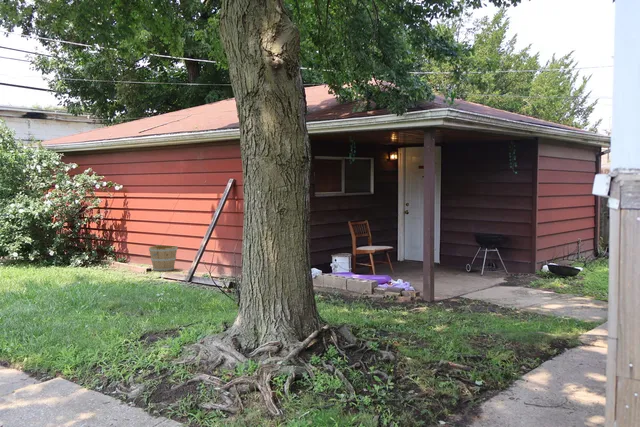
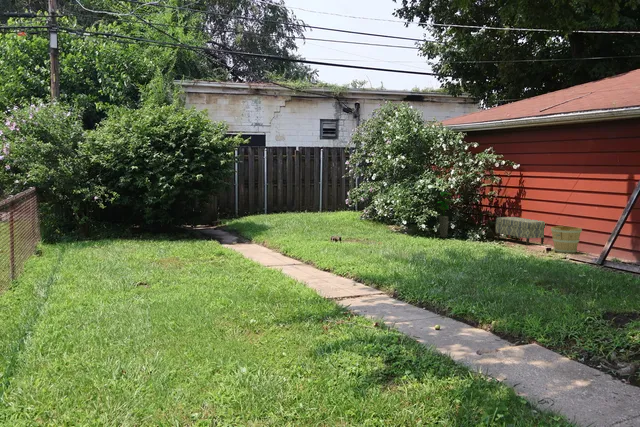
potted plant: none [27,216,51,266] -> present [438,192,452,238]
bench: none [100,239,149,267] -> present [496,217,545,245]

